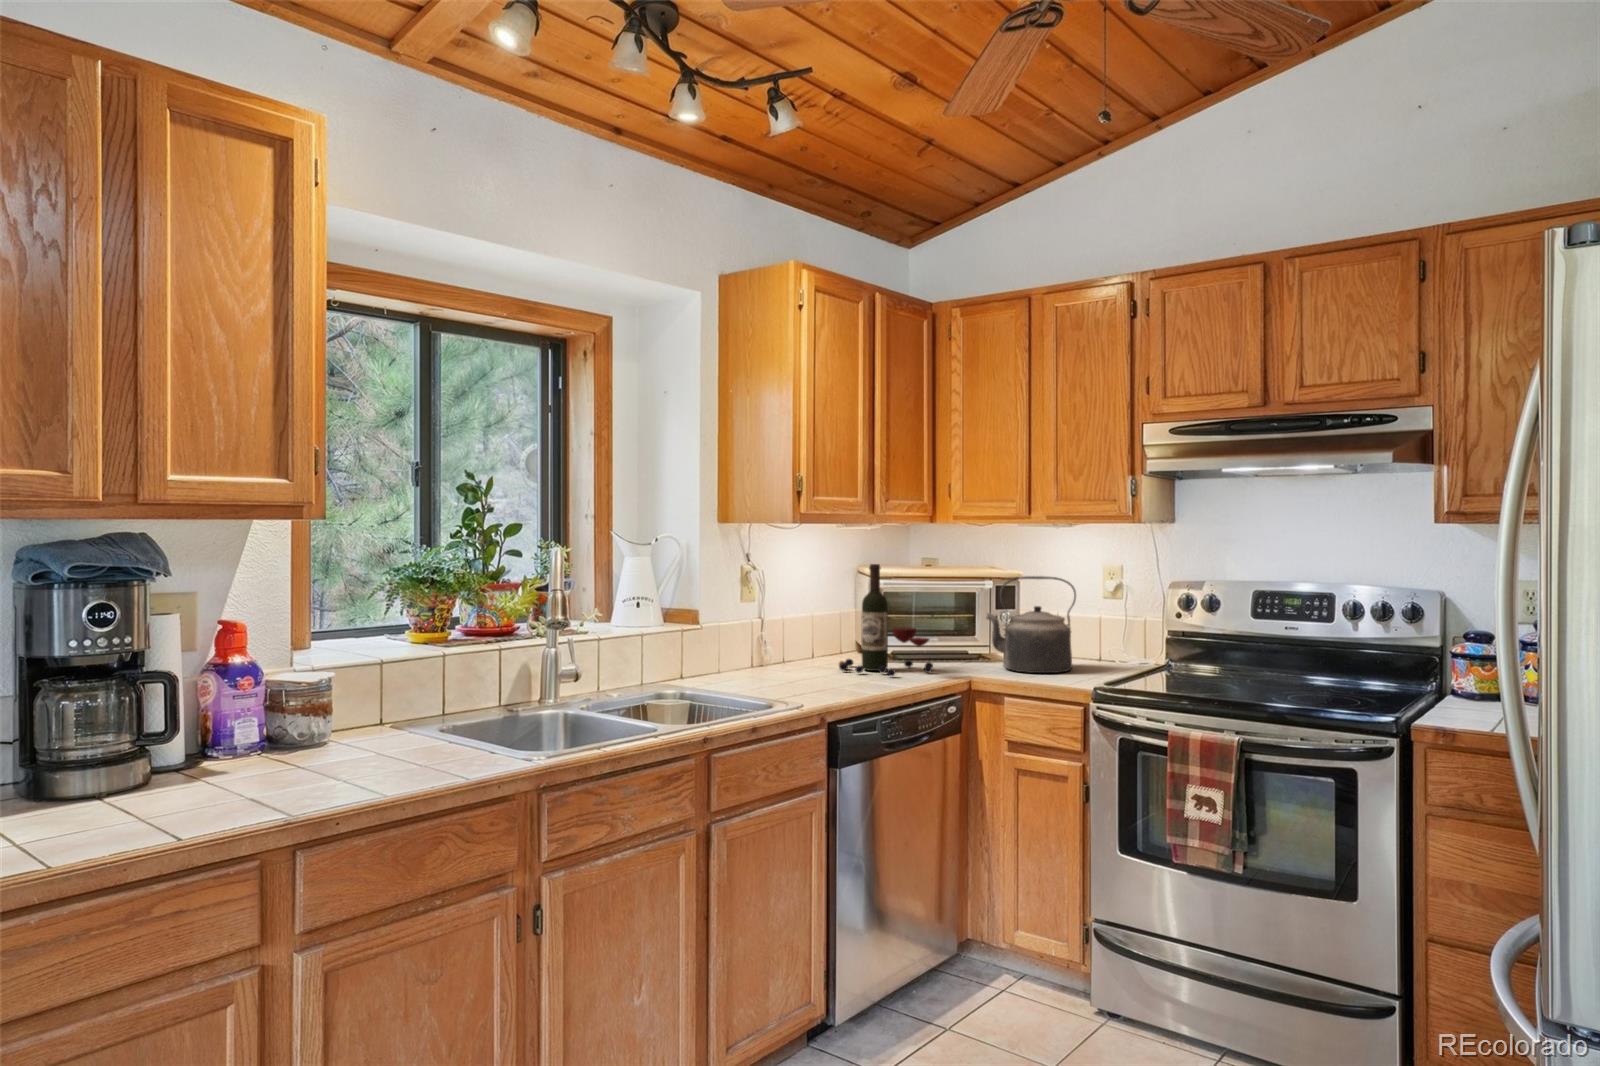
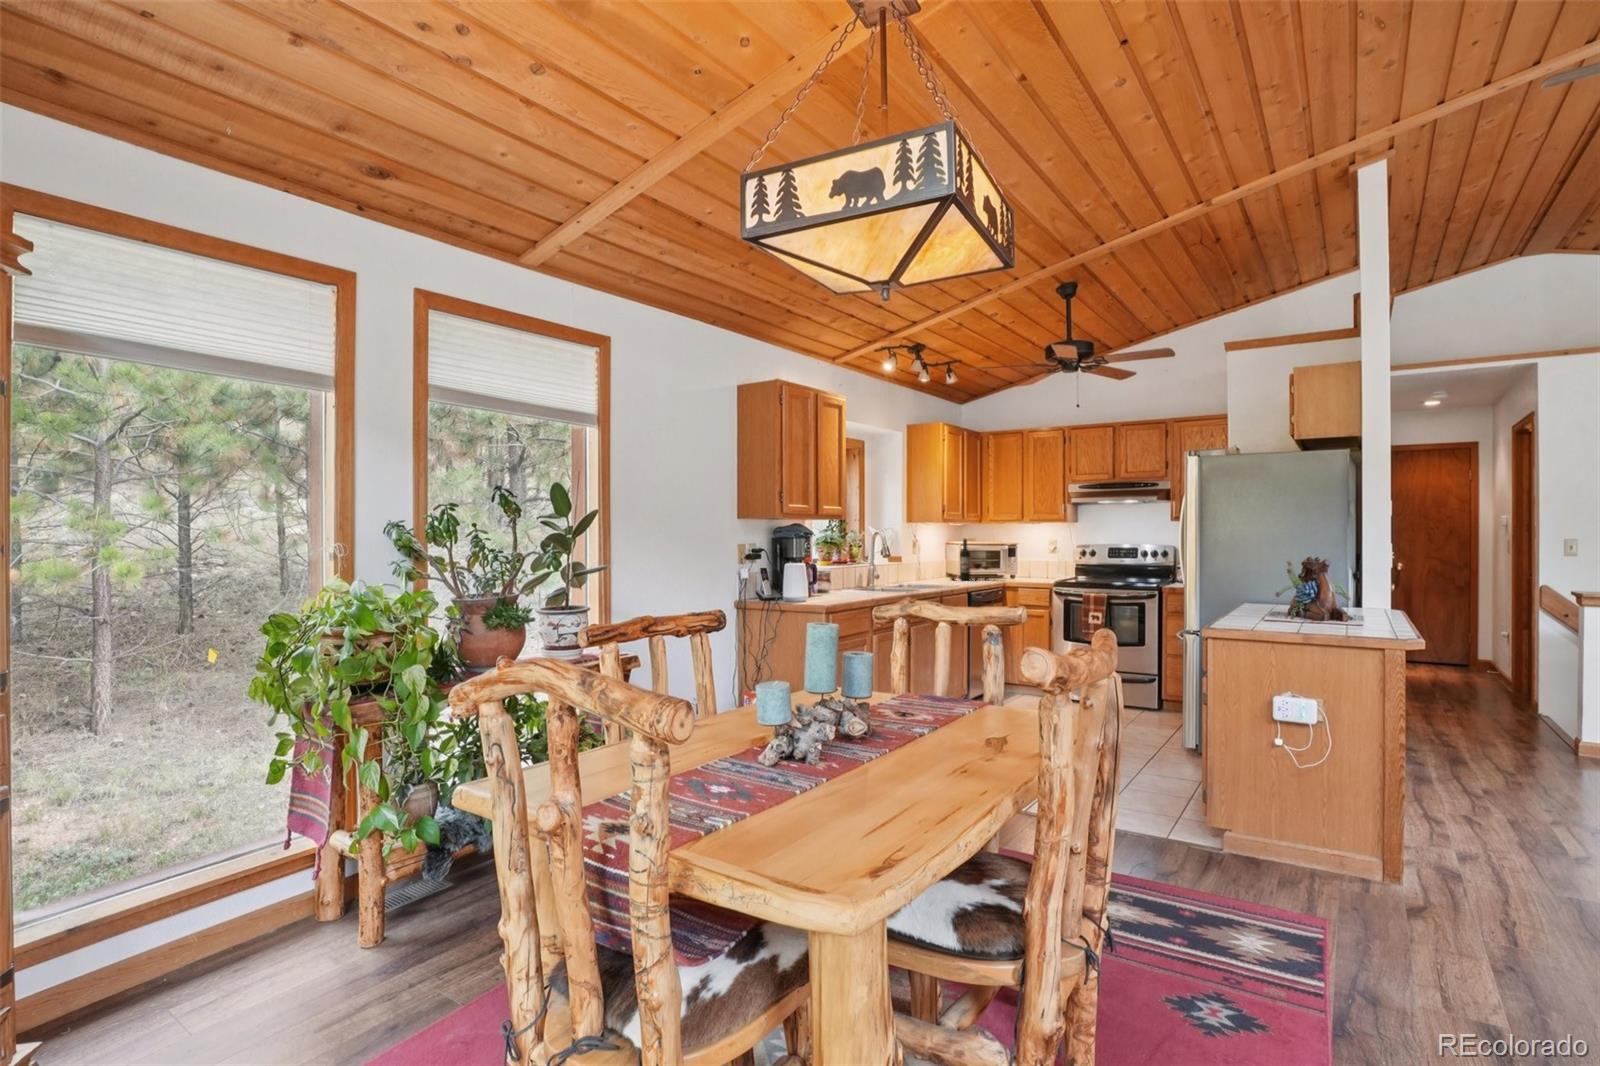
kettle: present [986,576,1076,673] -> none [1007,543,1042,580]

